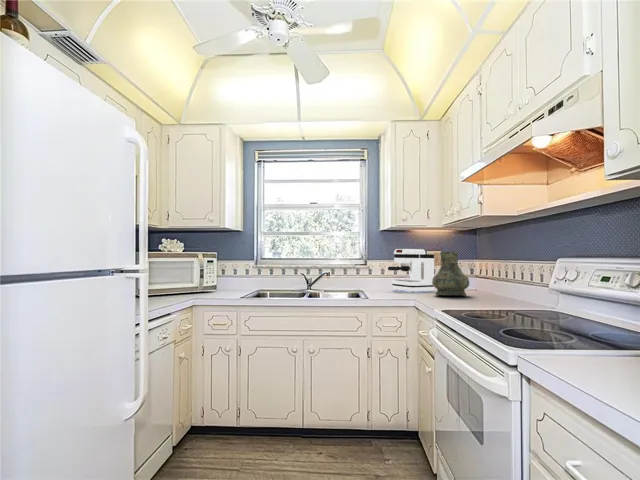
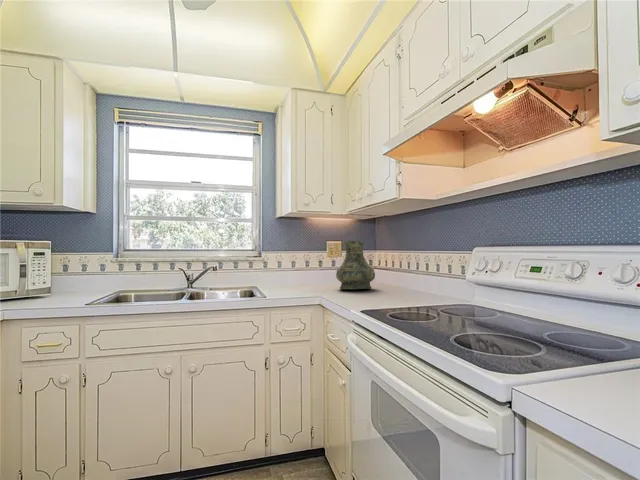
coffee maker: present [388,249,434,292] -> none [285,238,335,286]

